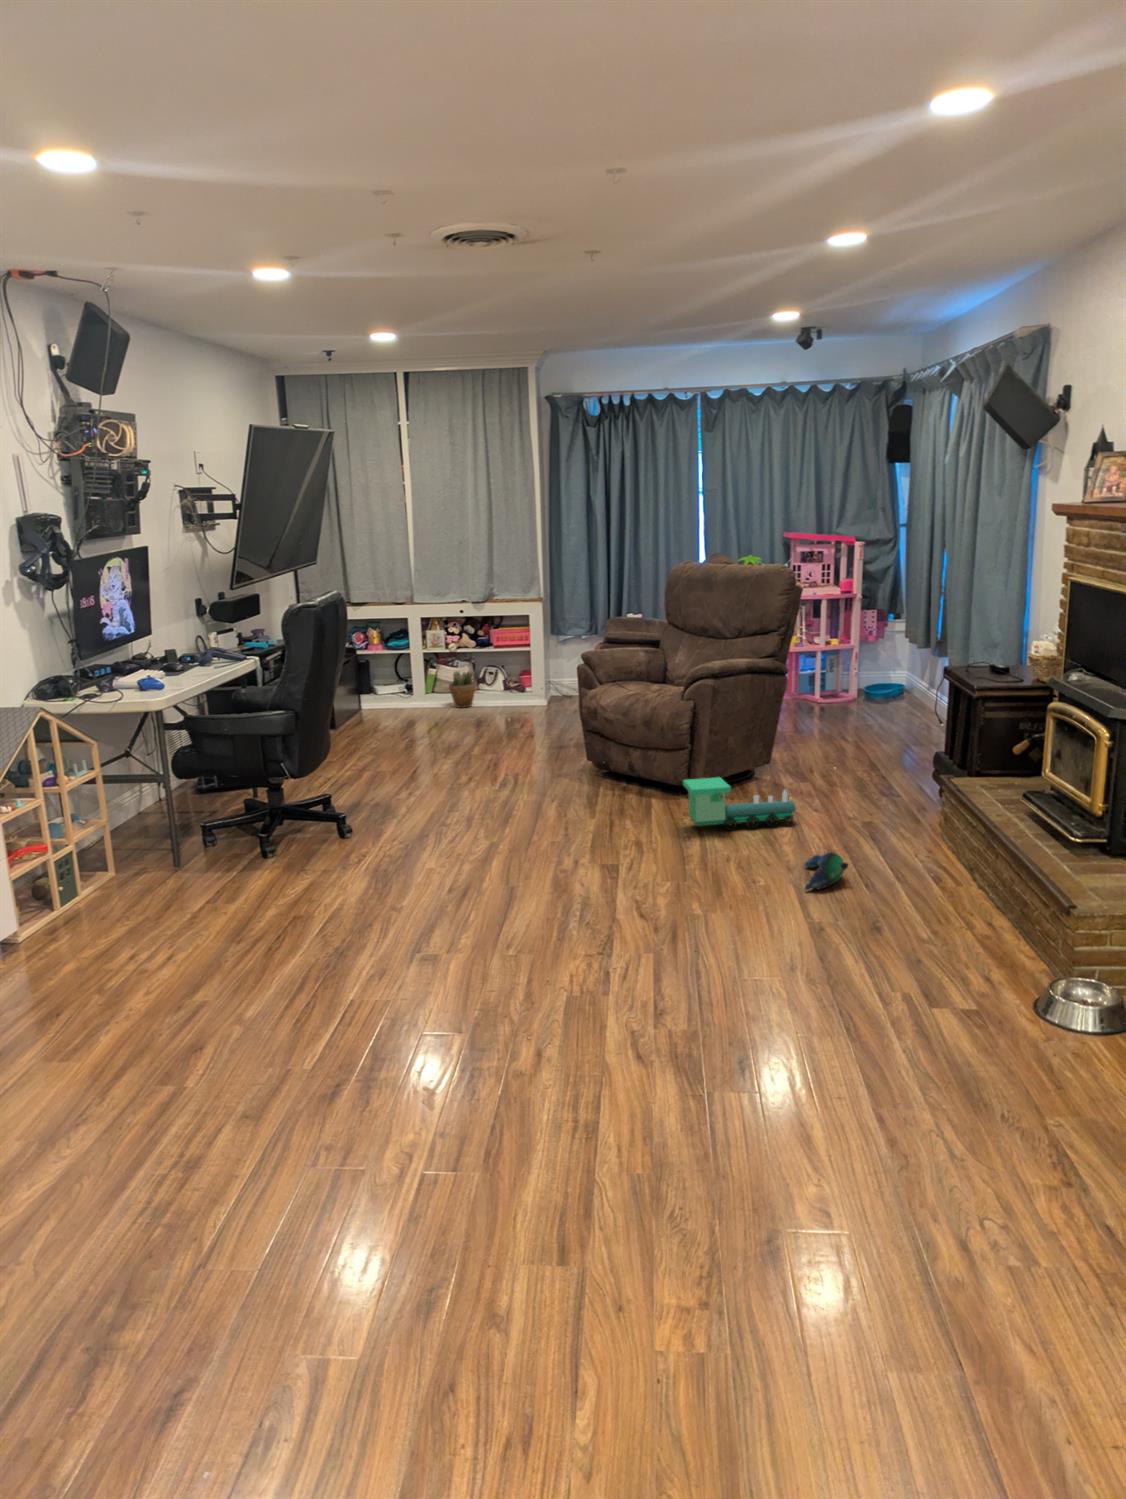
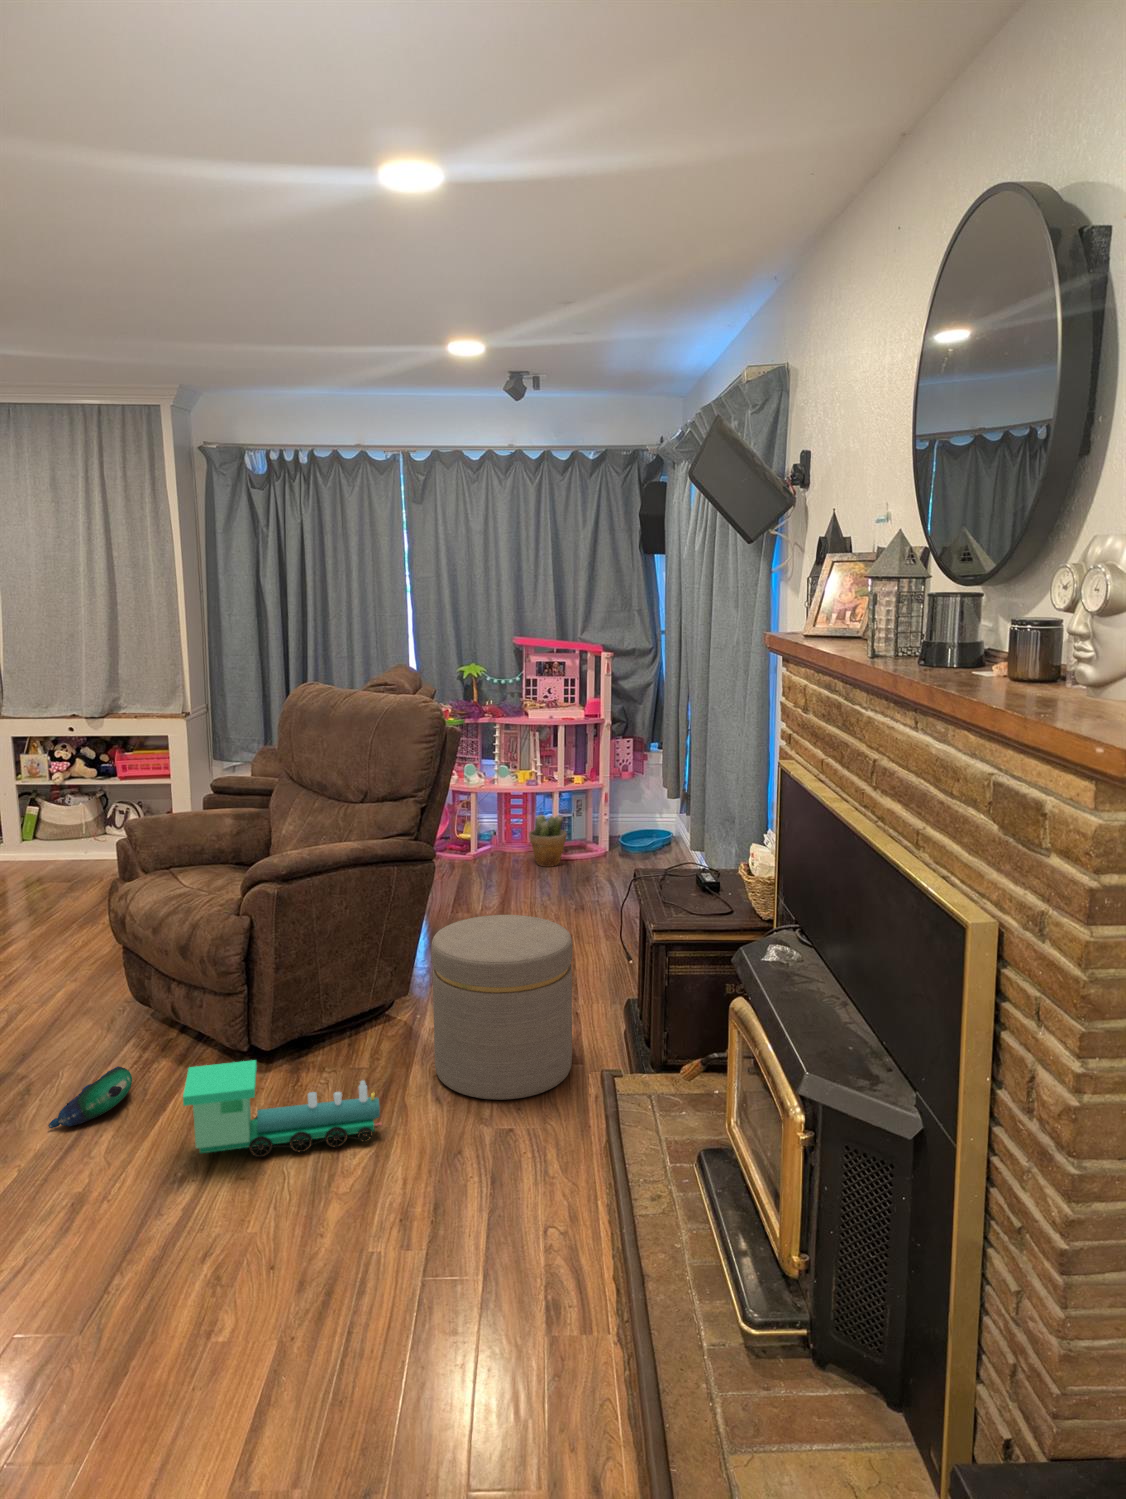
potted plant: present [449,670,476,708] -> present [529,815,566,867]
ottoman: none [809,703,902,809] -> present [431,915,572,1100]
plush toy: present [805,852,848,890] -> present [48,1066,132,1128]

